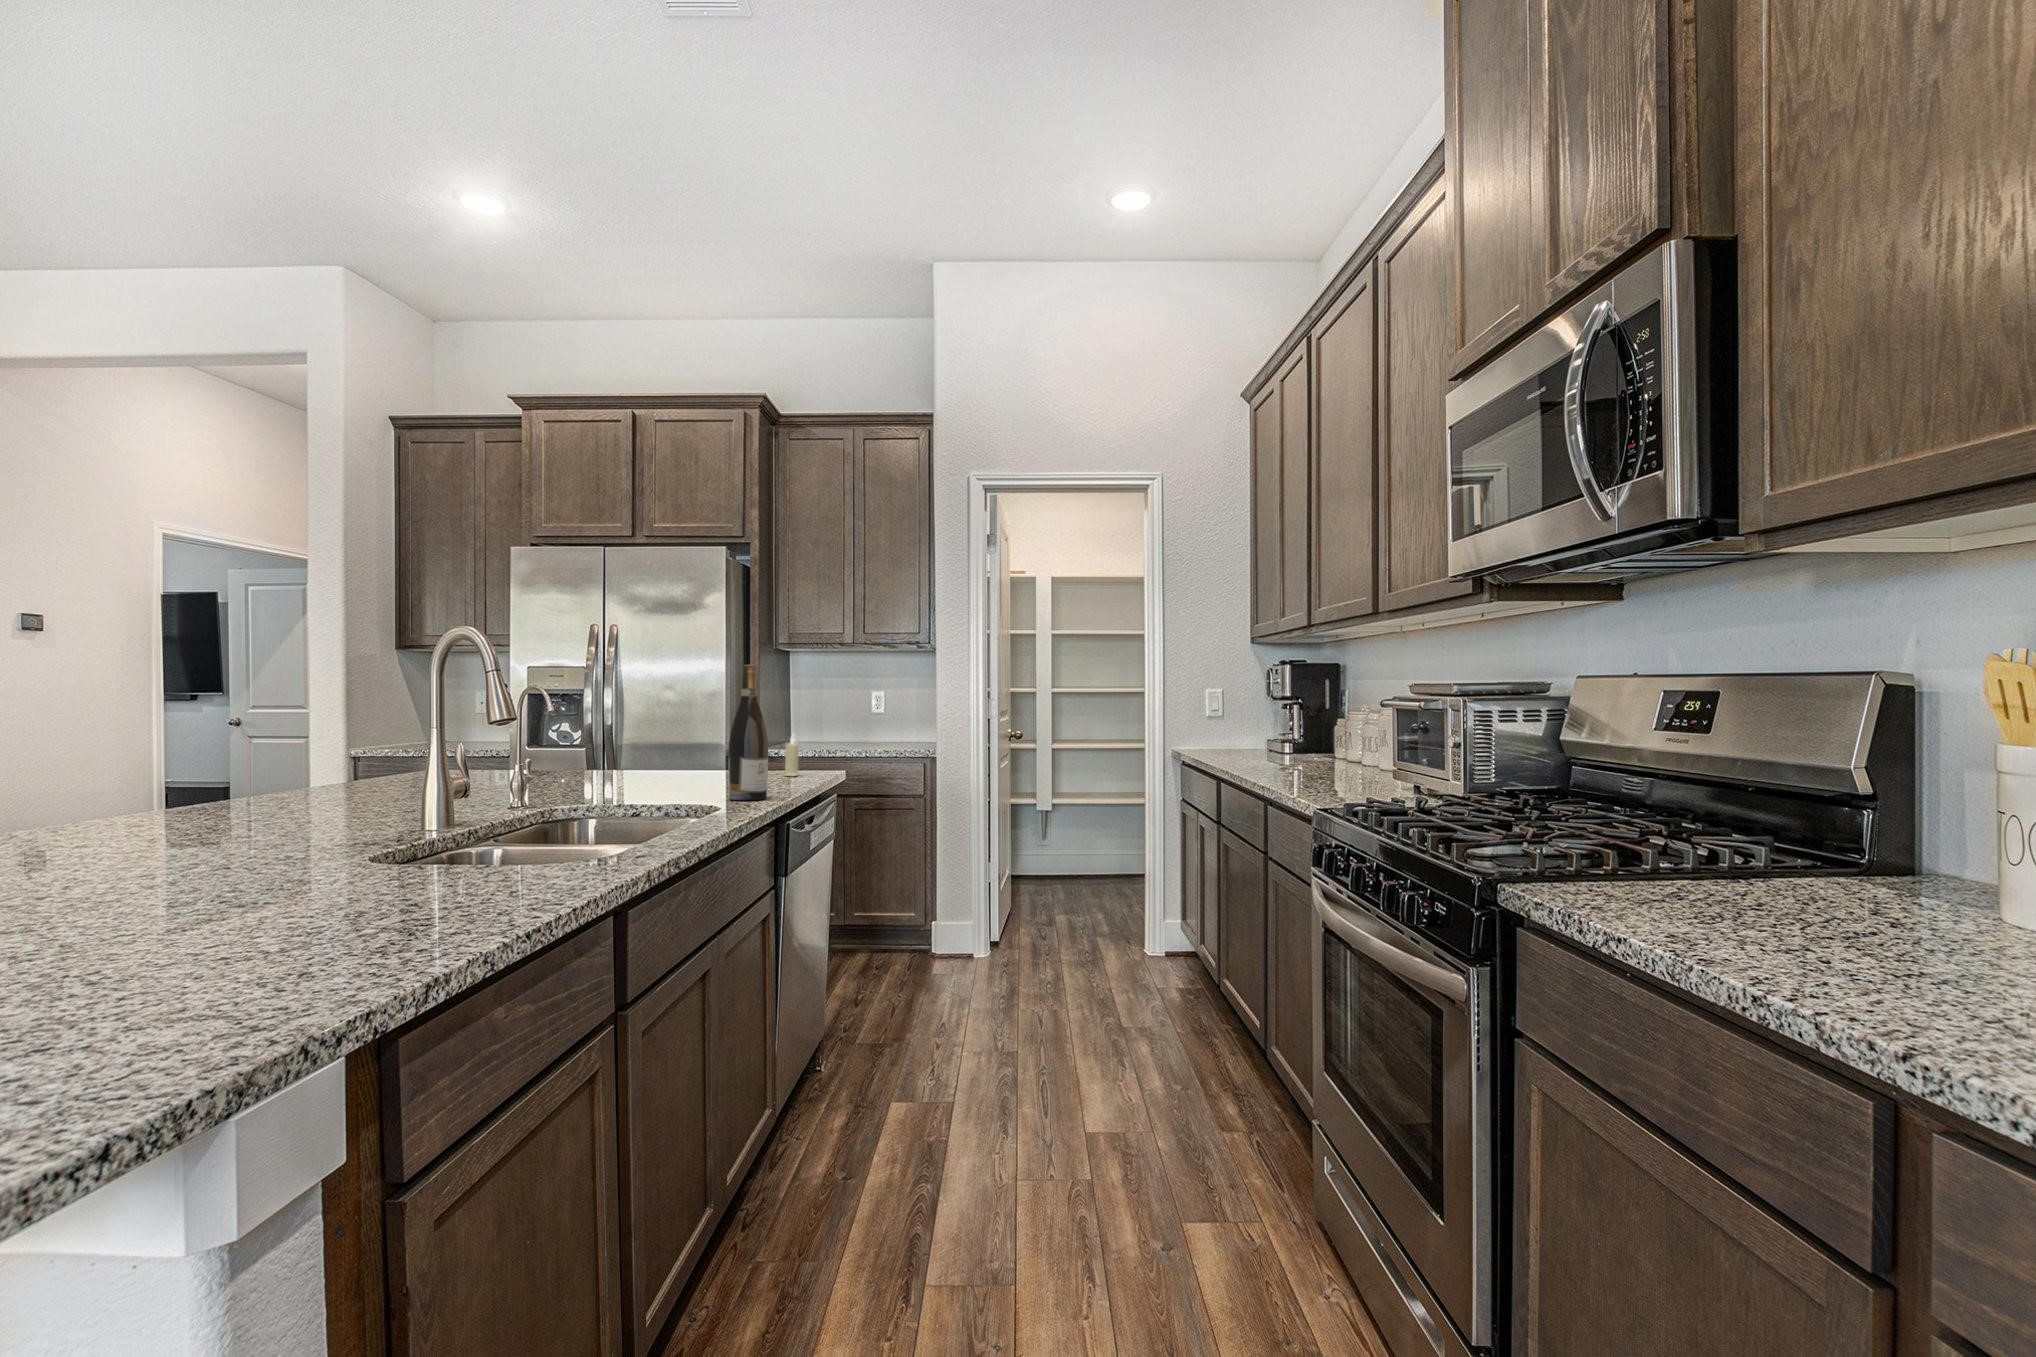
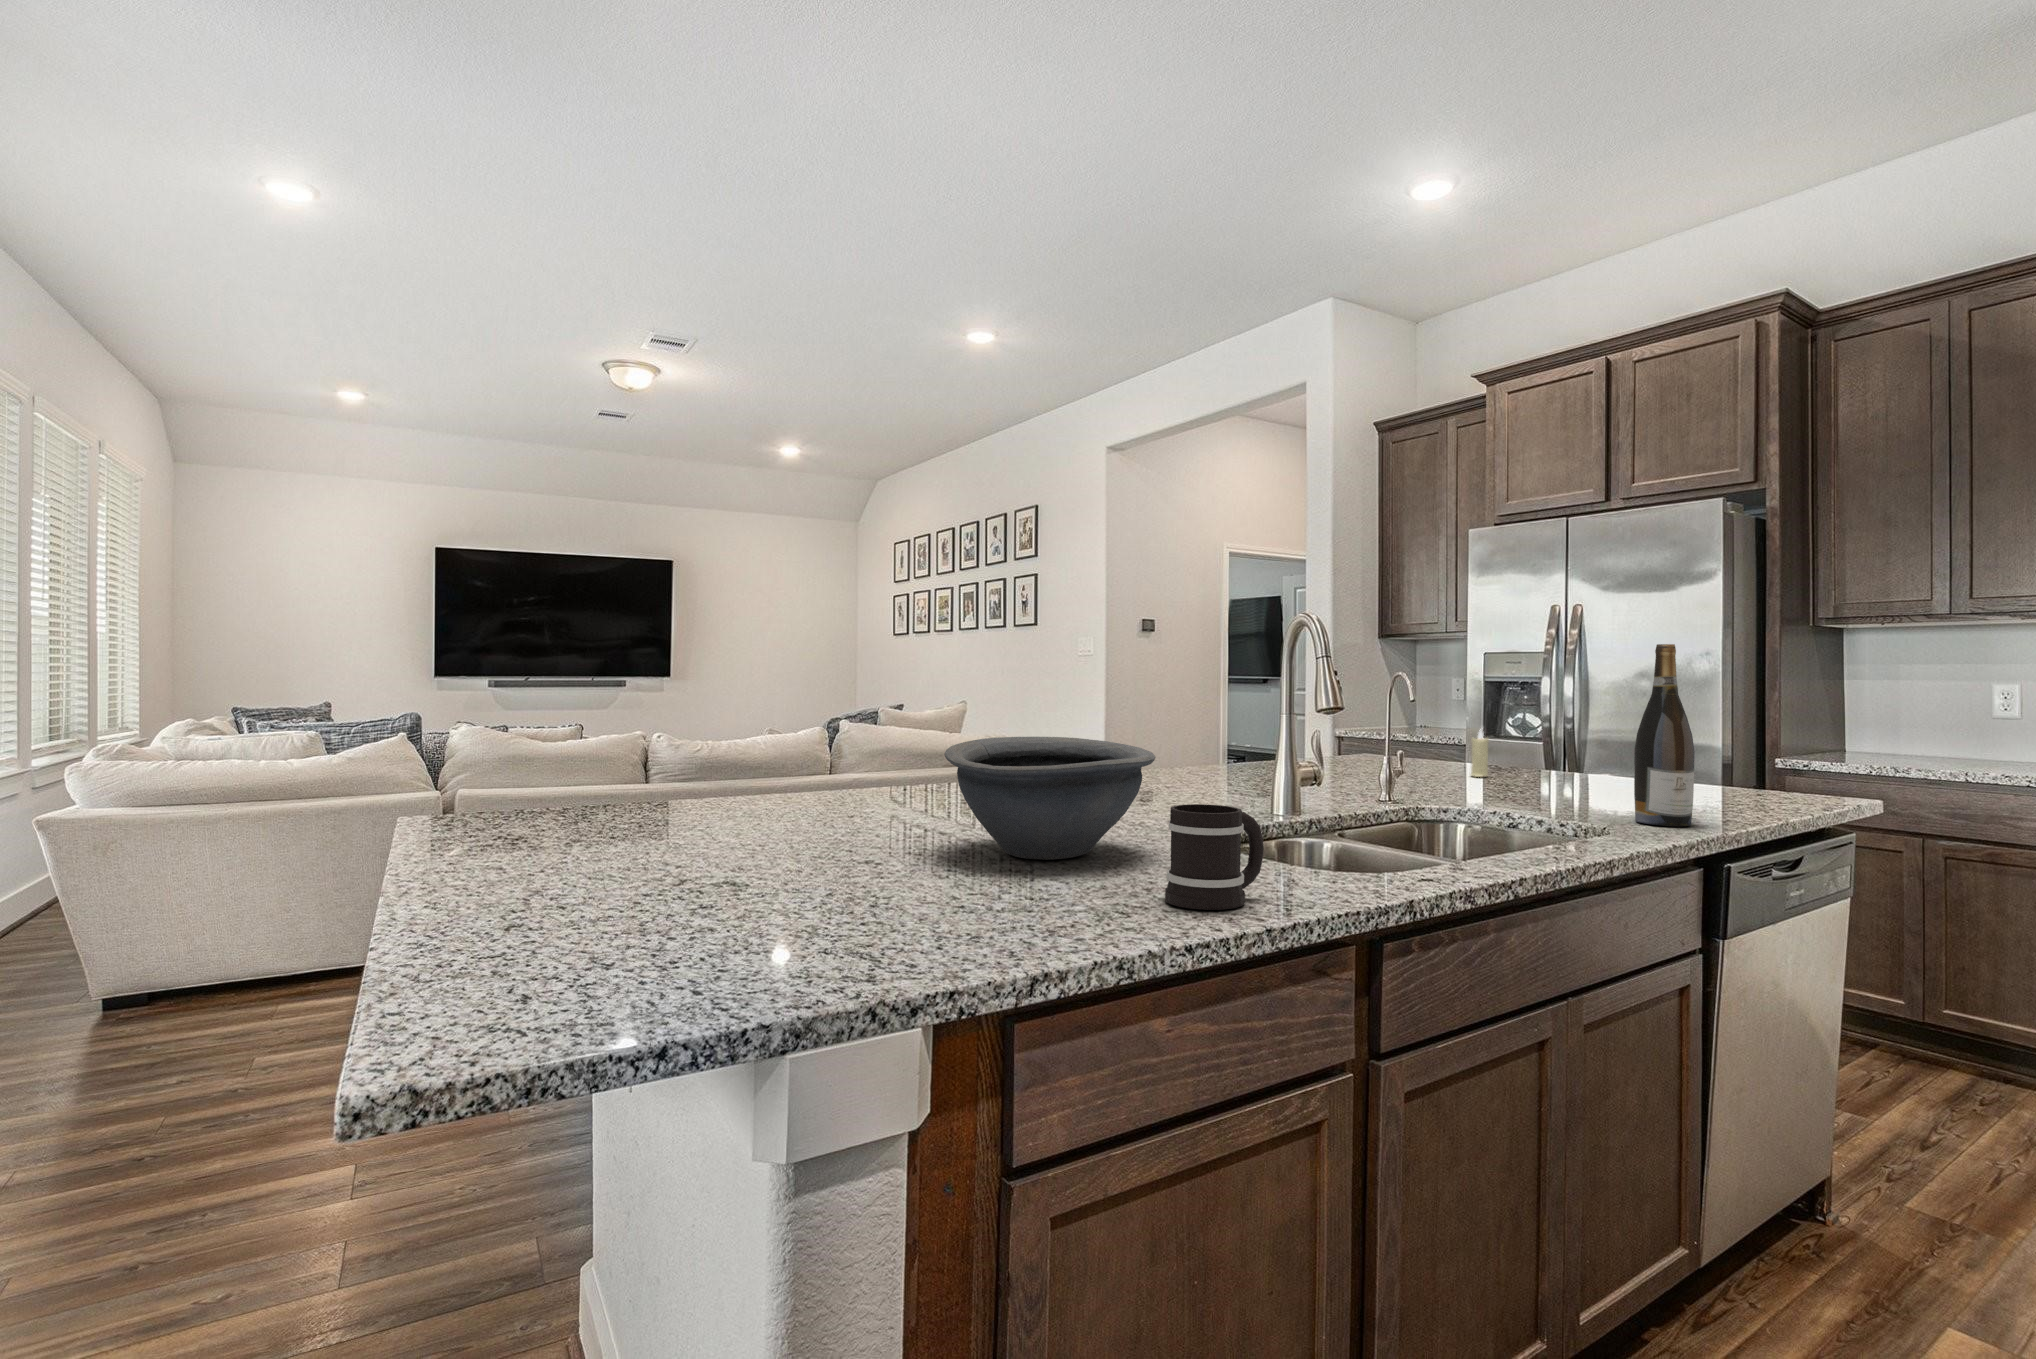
candle: present [785,736,799,776] -> present [1471,729,1489,777]
bowl: none [80,765,378,906] -> present [944,737,1155,860]
mug: none [453,813,541,911] -> present [1165,804,1264,910]

